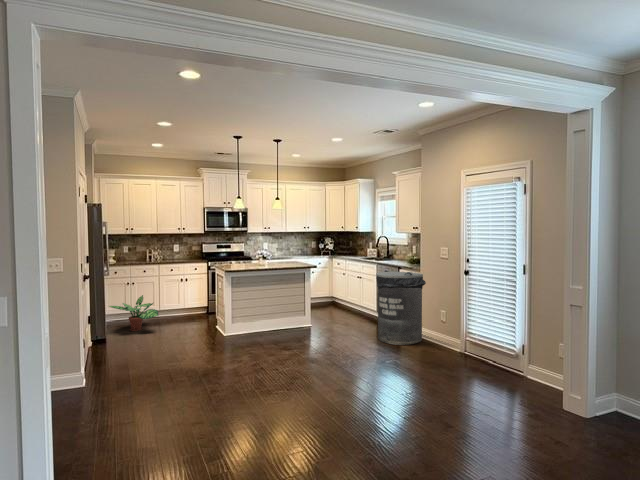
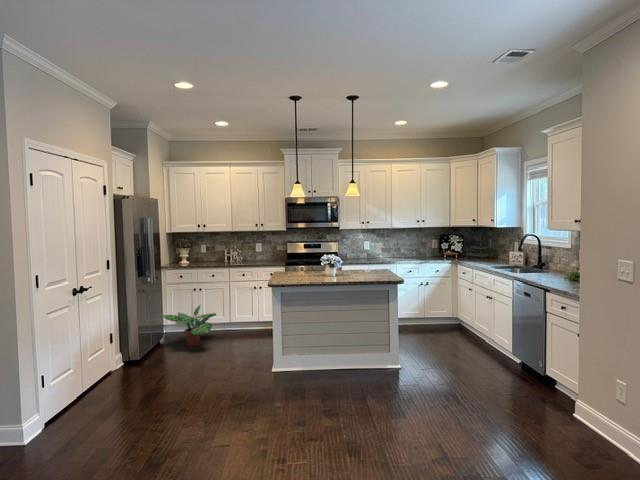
trash can: present [376,272,426,345] -> none [491,298,590,442]

